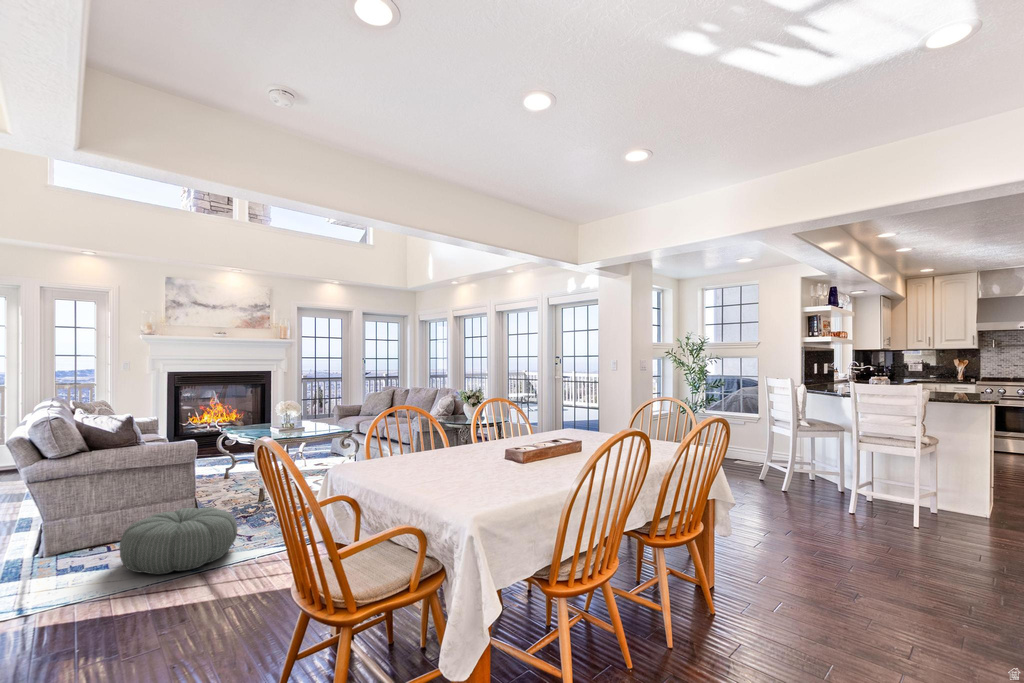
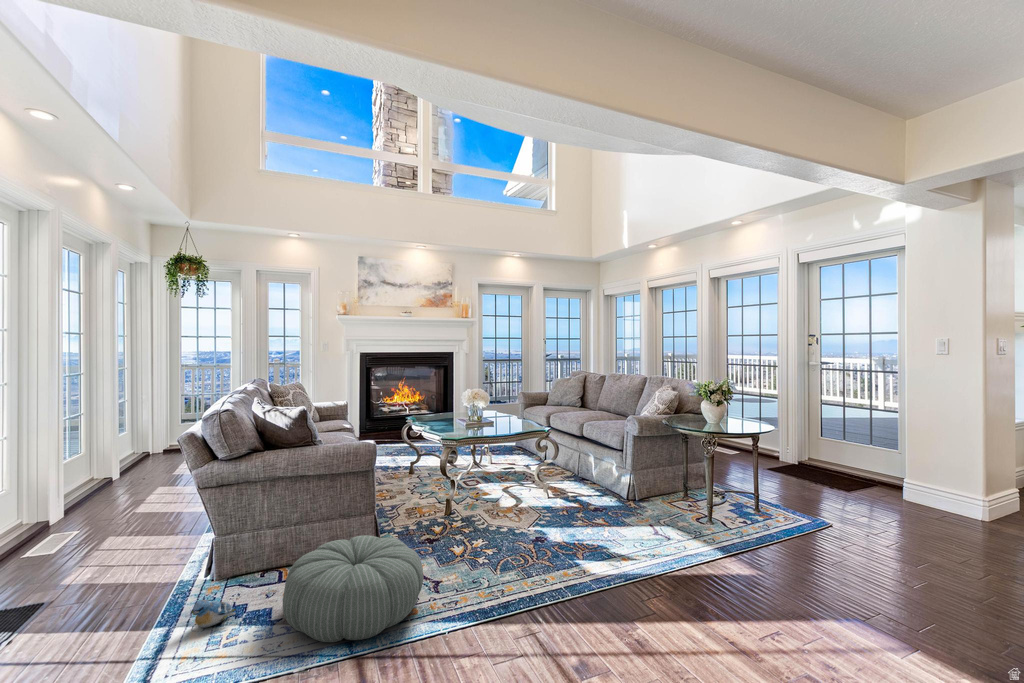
plush toy: none [37,560,75,581] -> present [192,600,236,627]

